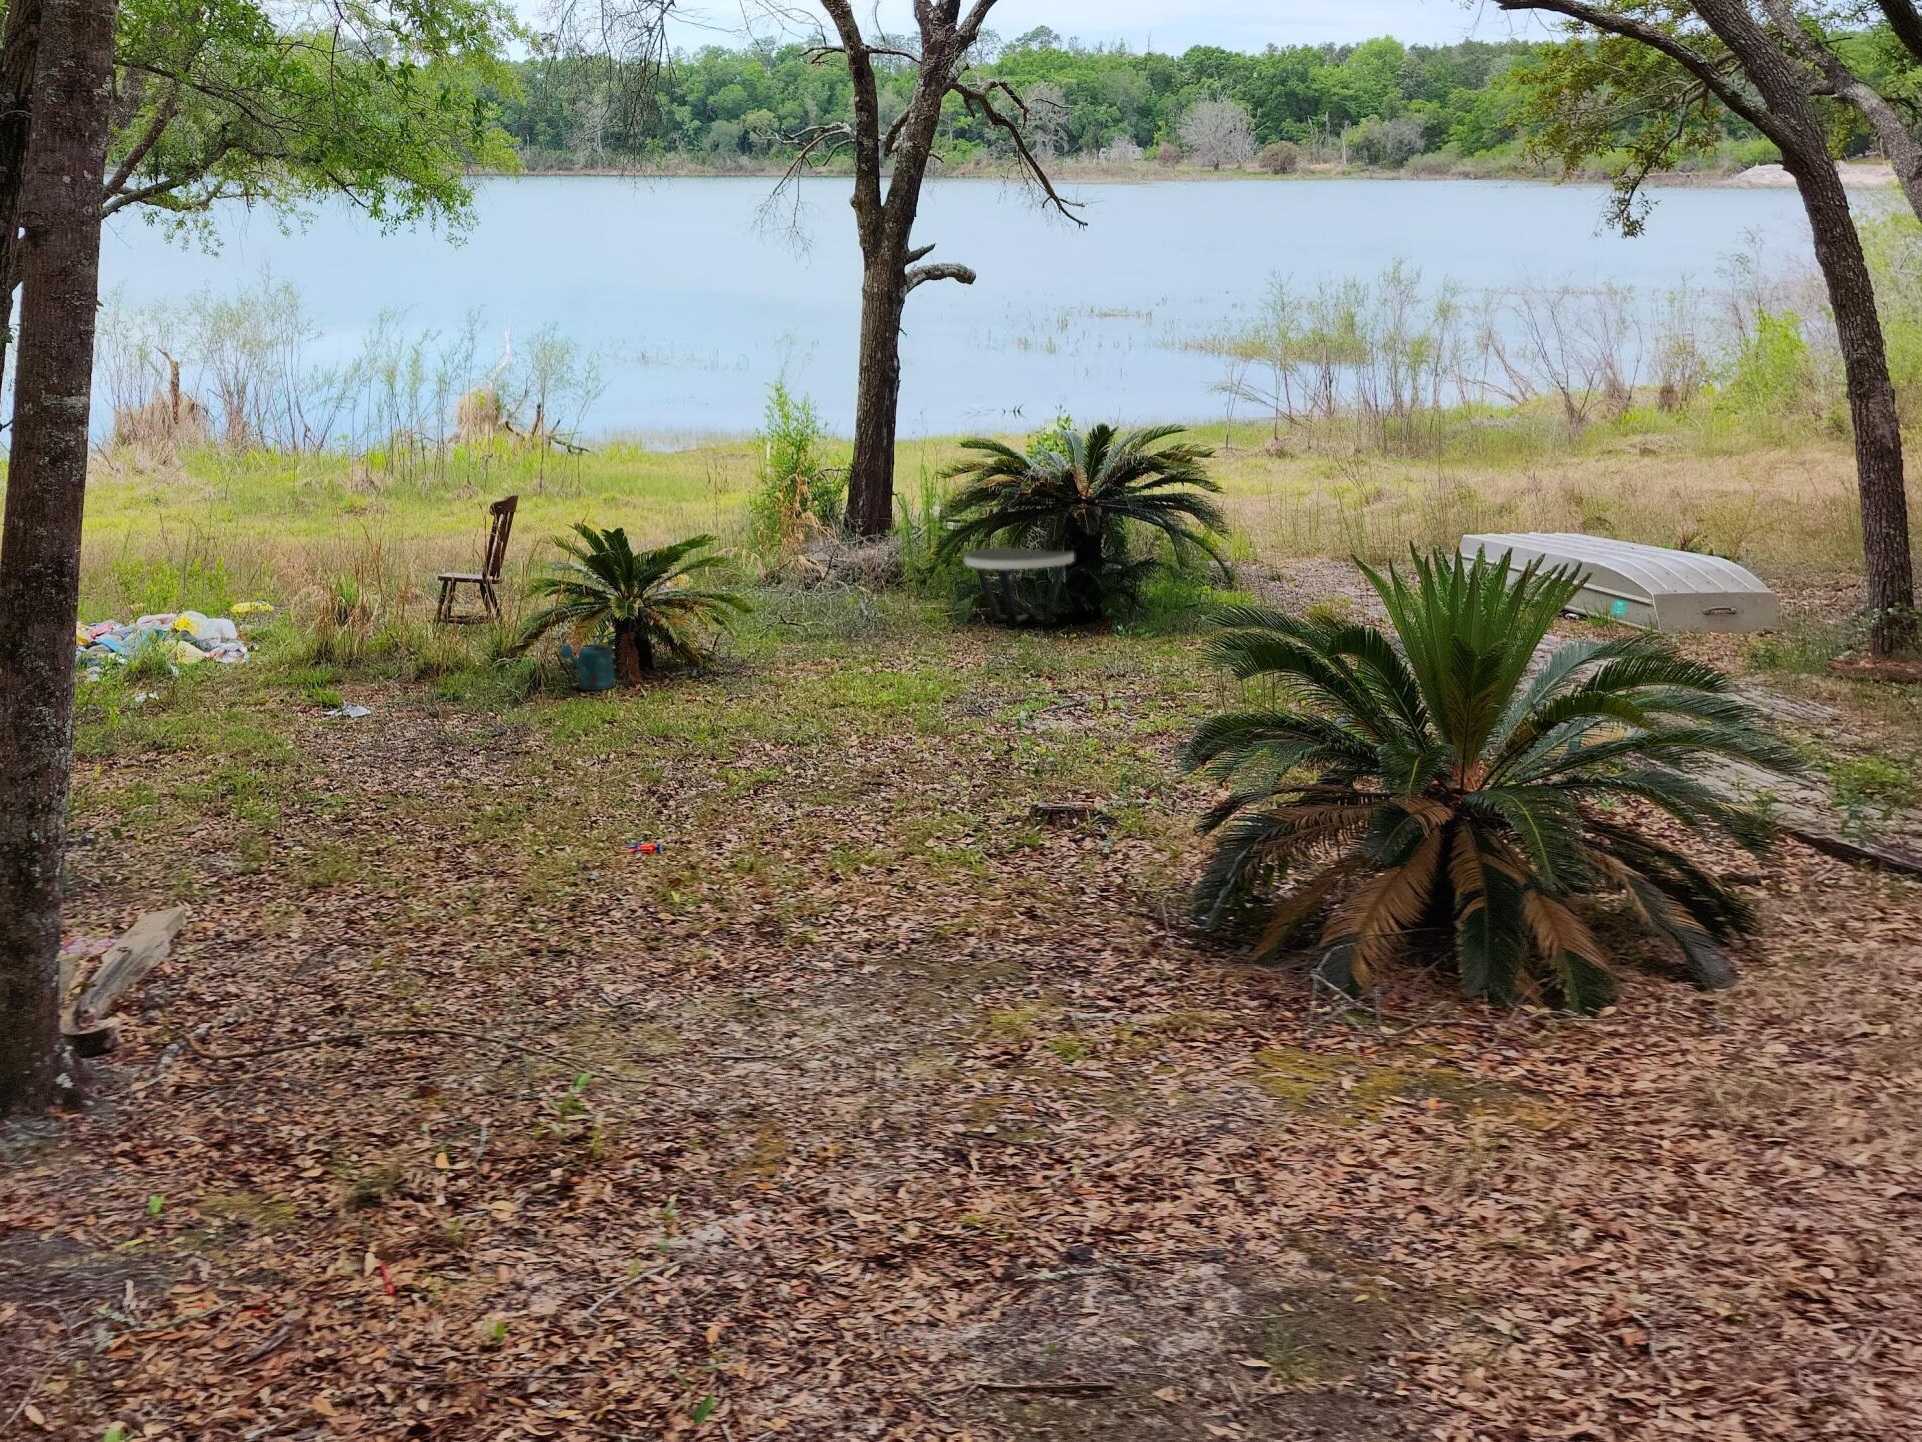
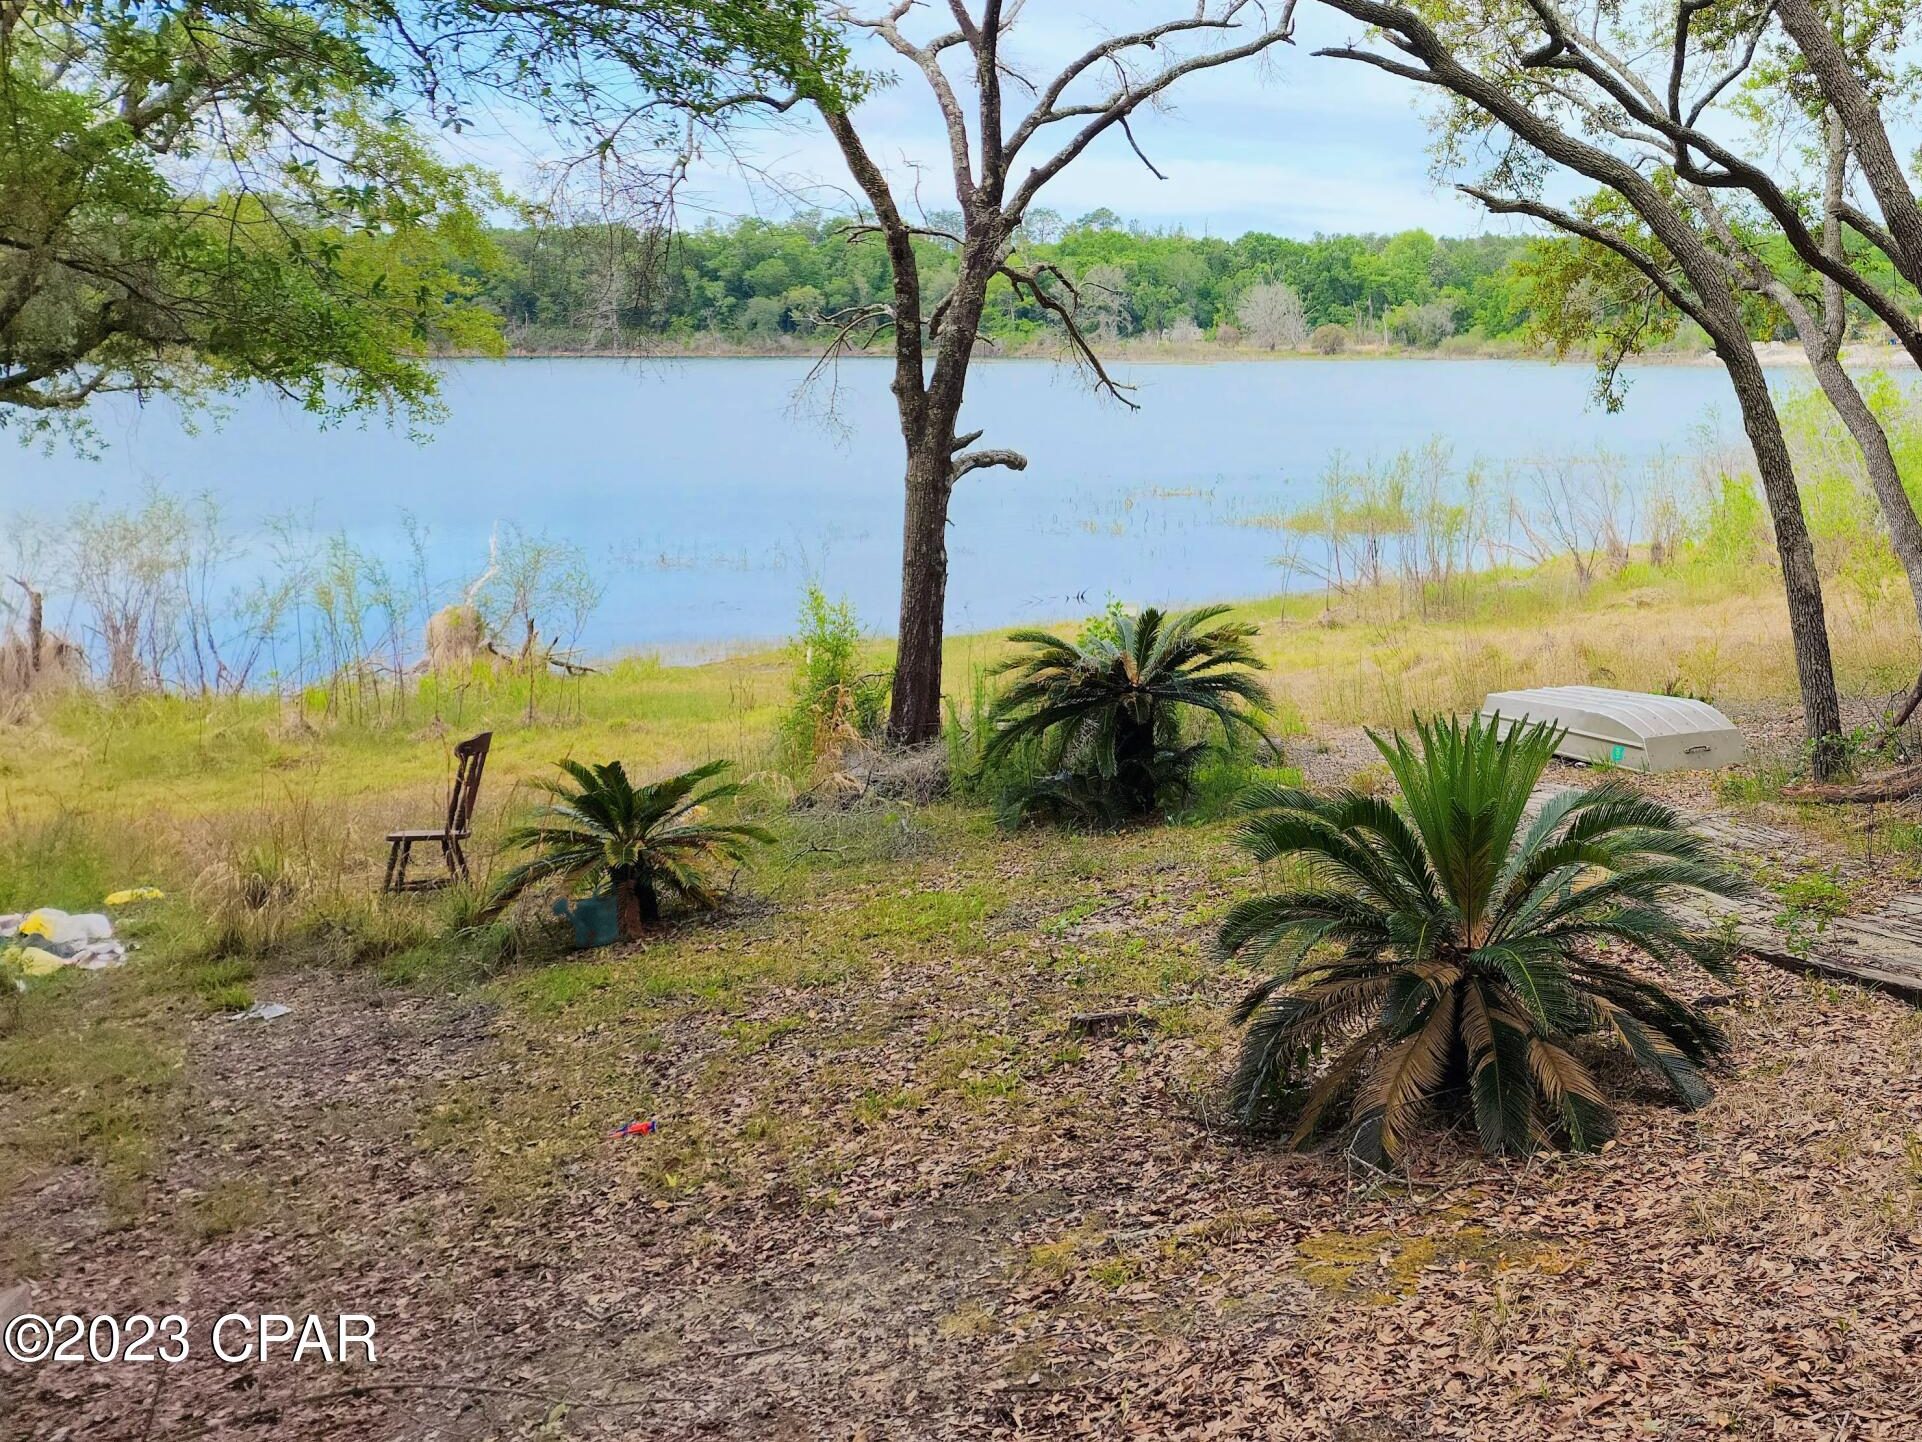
side table: present [964,547,1074,627] -> none [1009,754,1117,839]

